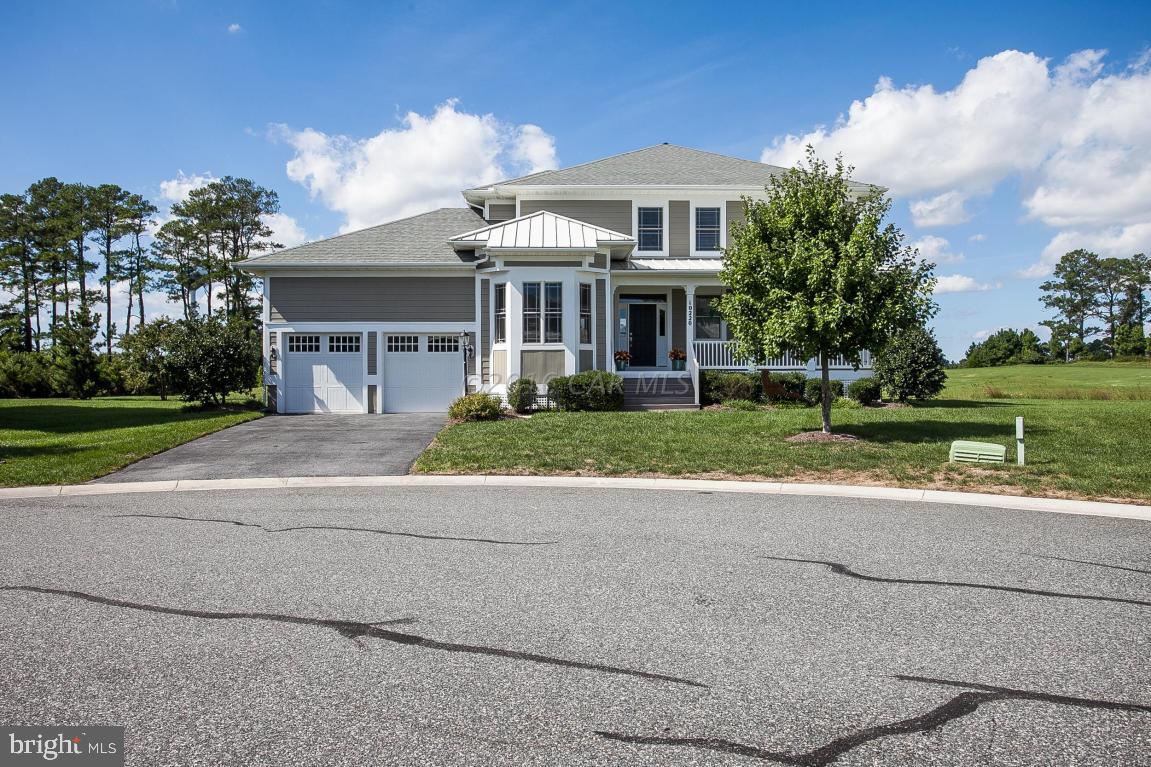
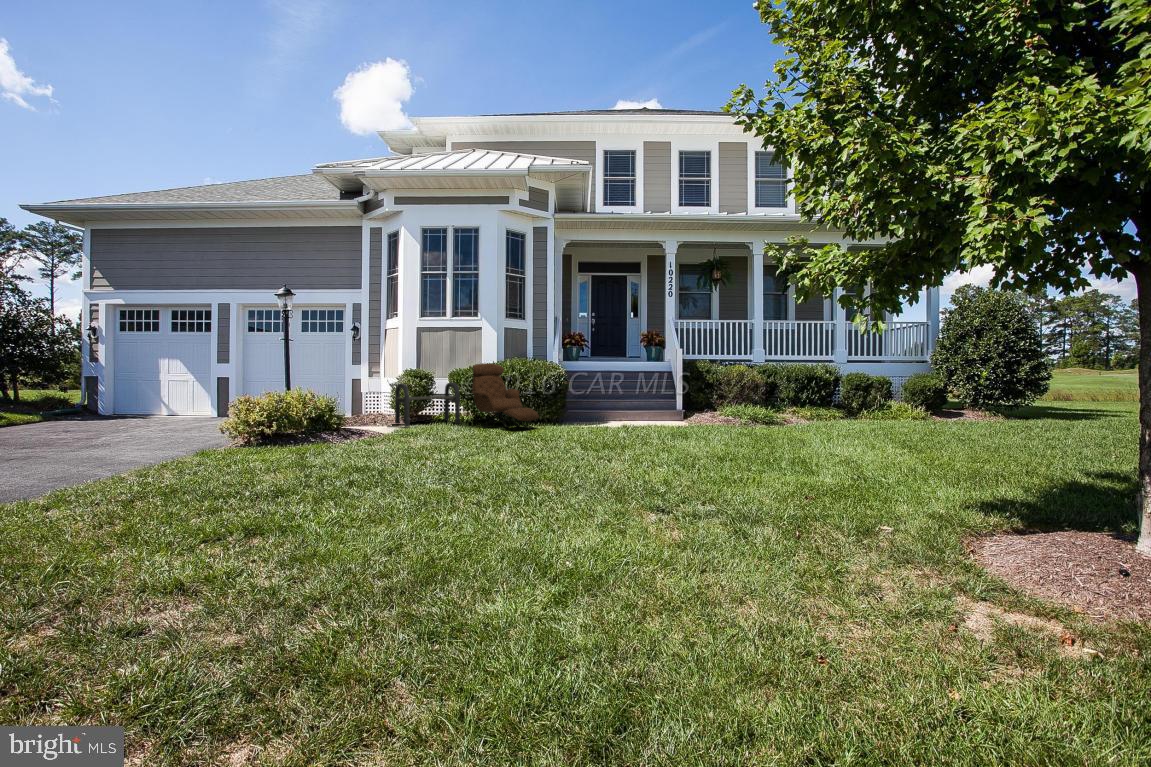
lounge chair: present [761,369,802,403] -> present [472,363,539,430]

